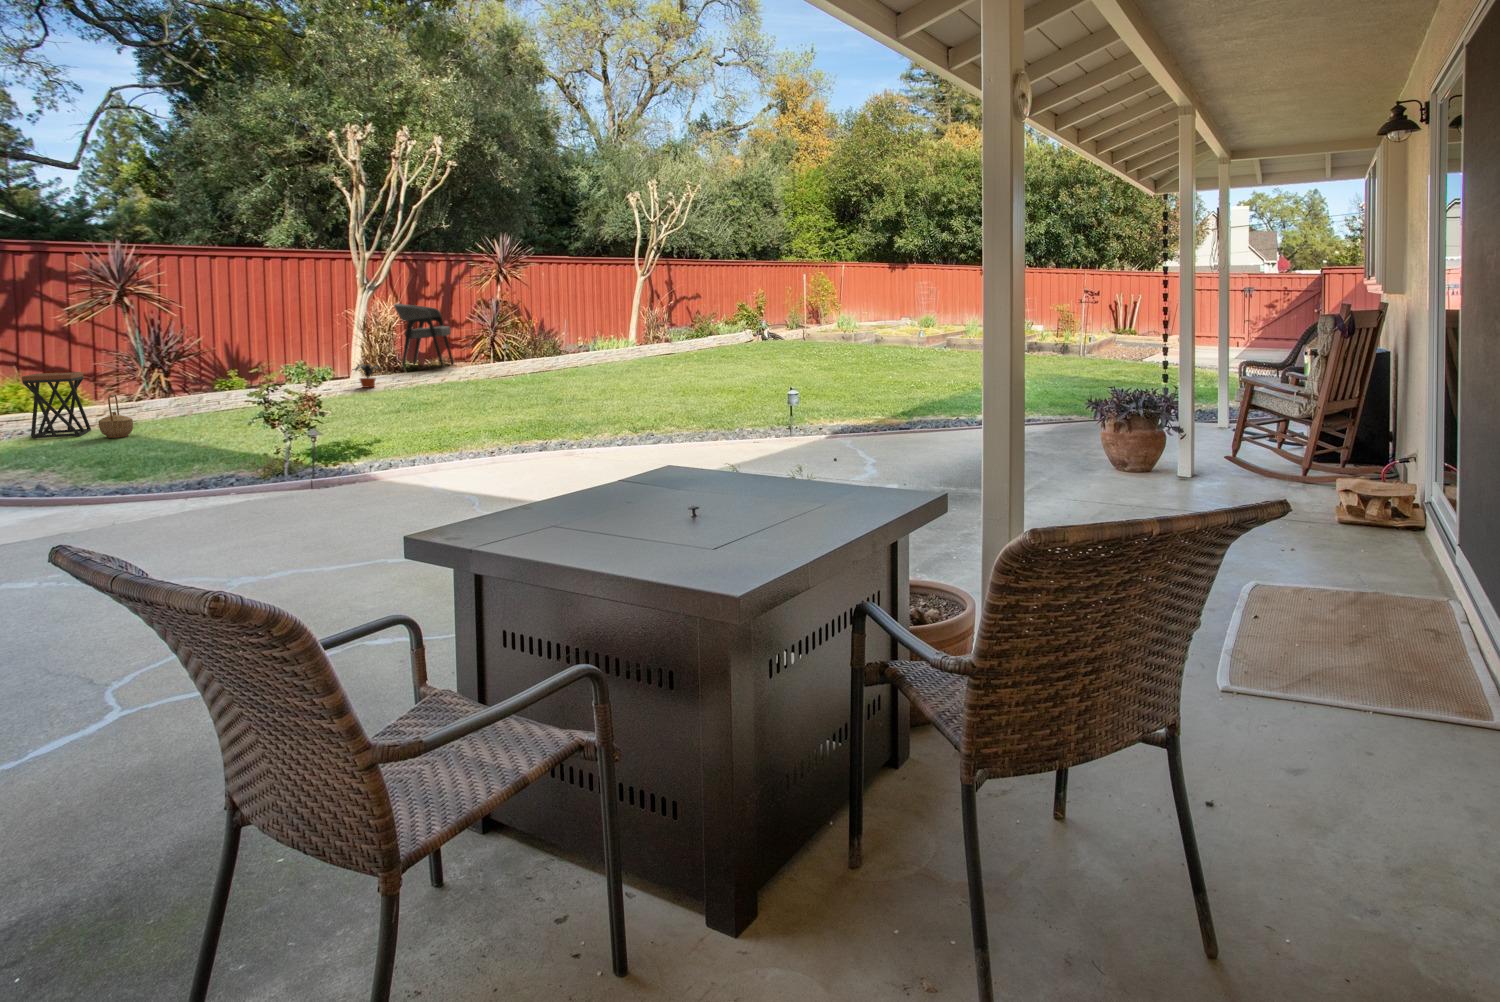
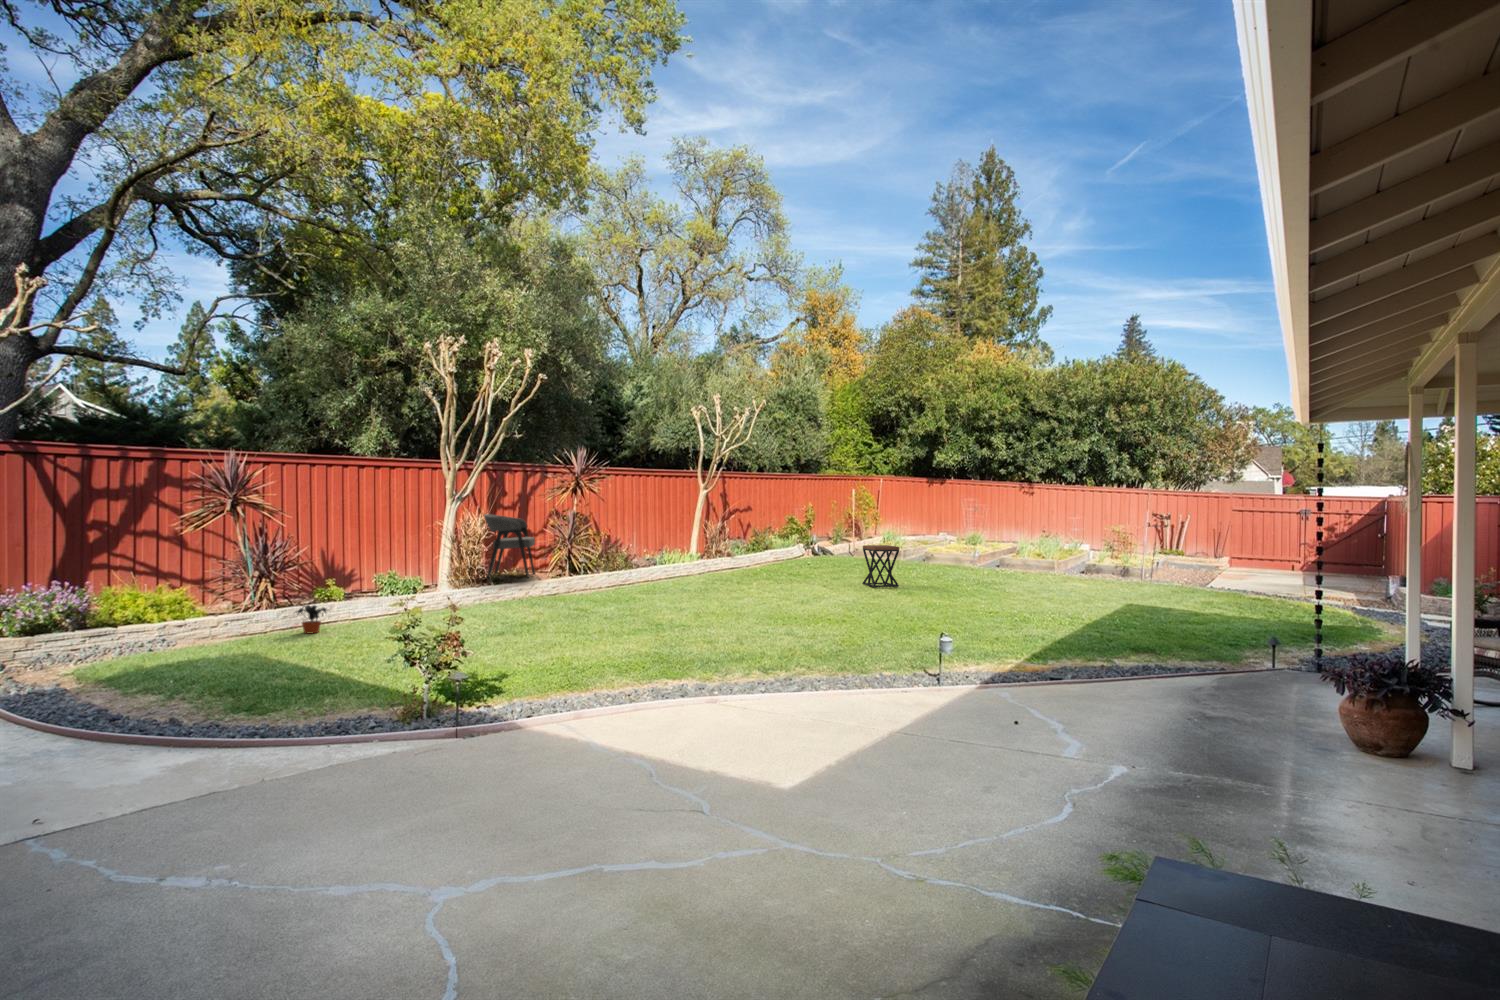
potted plant: present [354,364,379,388] -> present [296,605,327,633]
stool: present [22,372,91,438] -> present [862,545,899,587]
basket: present [98,394,133,438] -> none [228,610,261,654]

